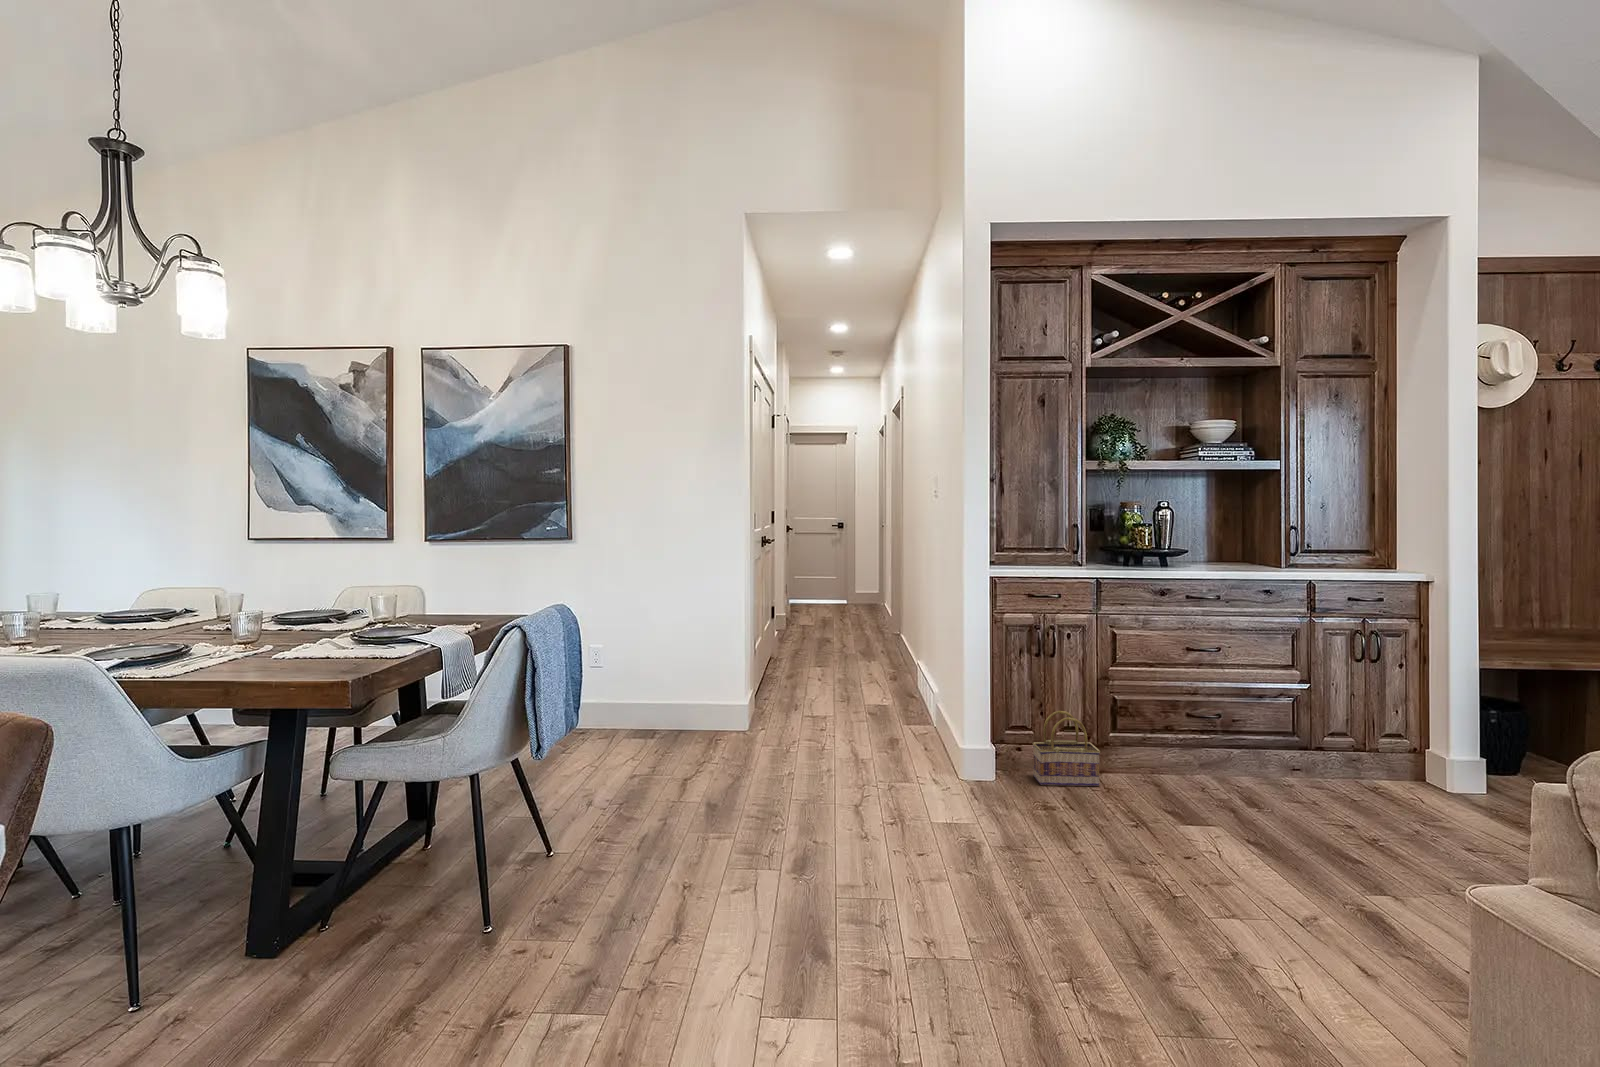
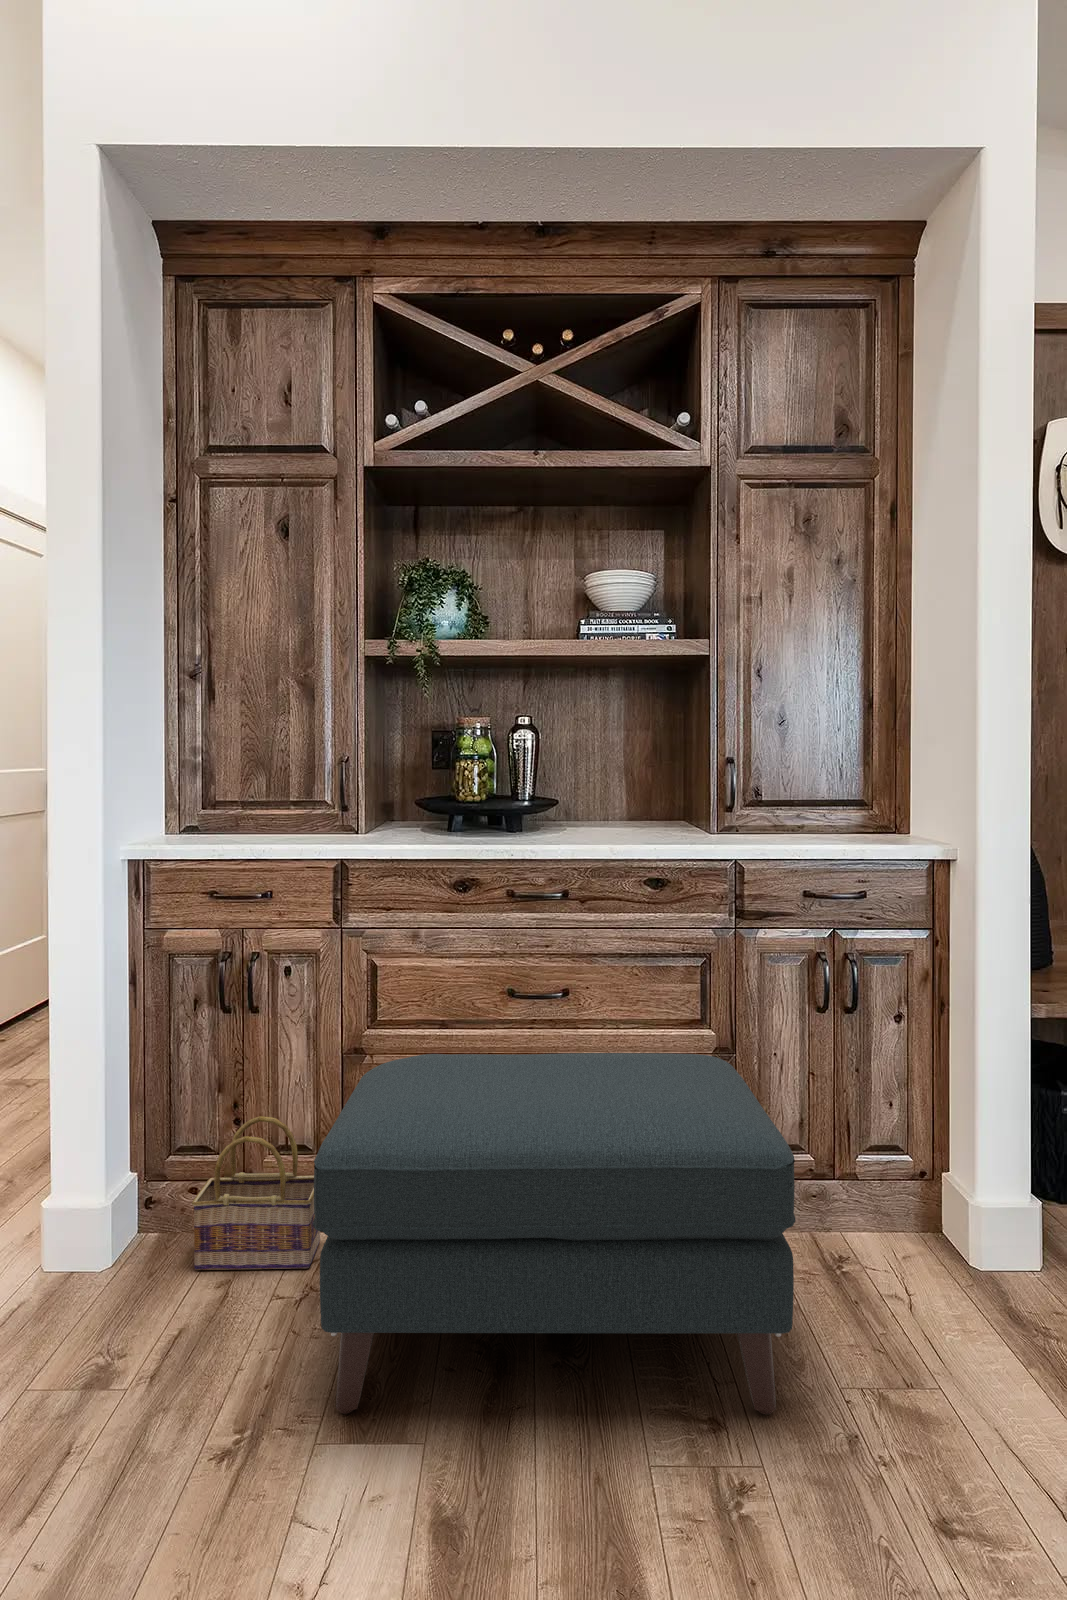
ottoman: none [1127,677,1407,836] -> present [313,1053,795,1414]

